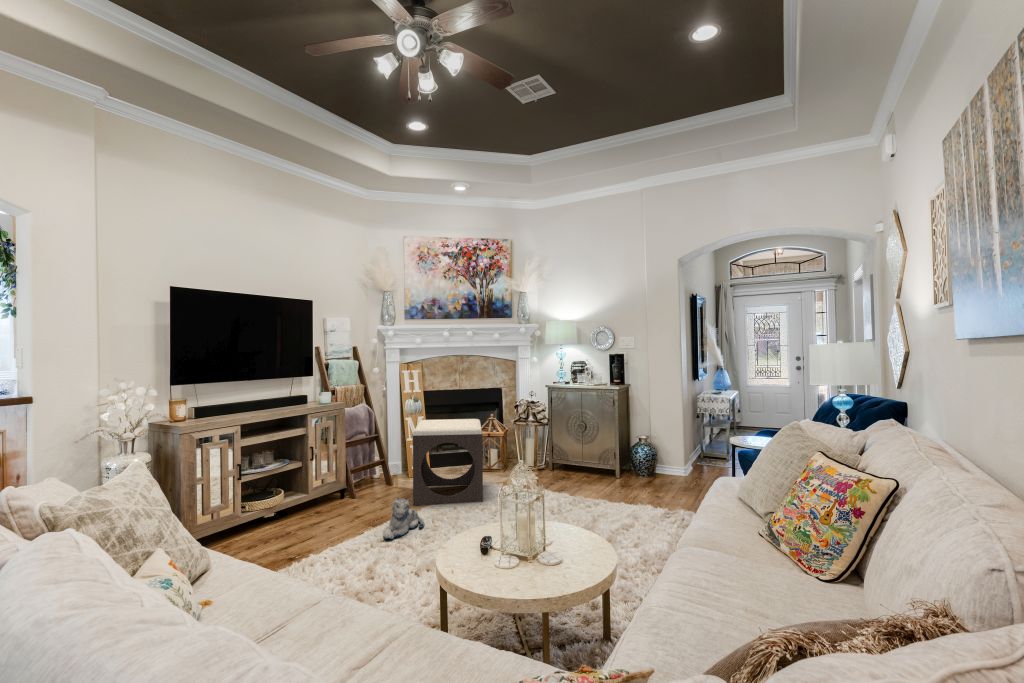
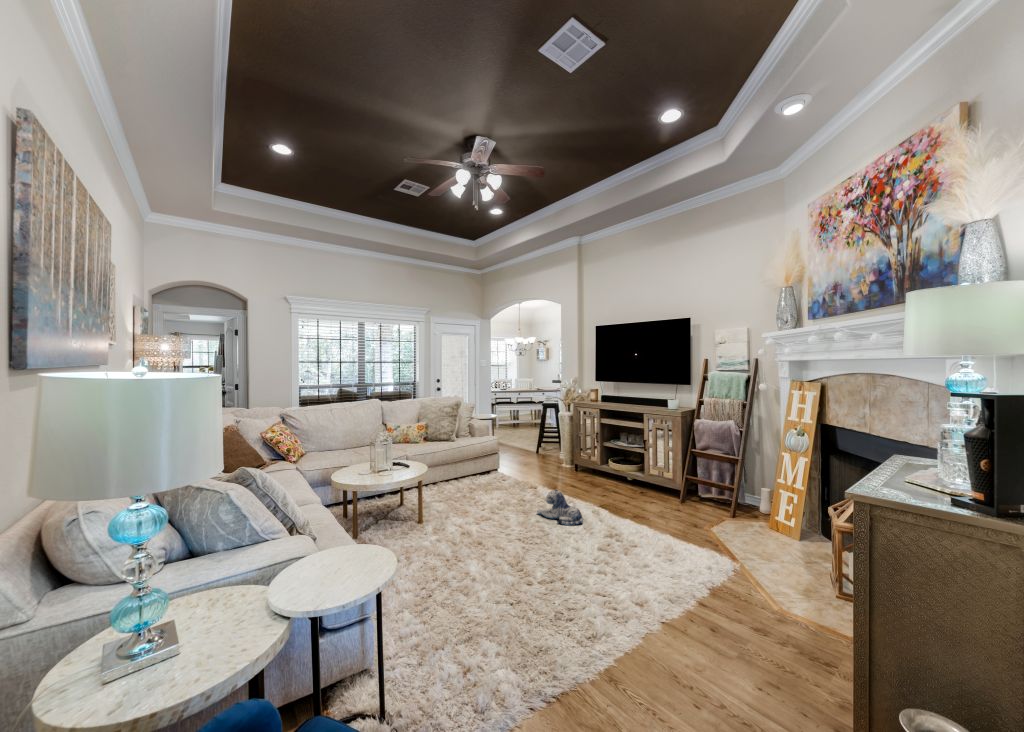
footstool: present [413,419,483,505] -> none [632,449,730,564]

